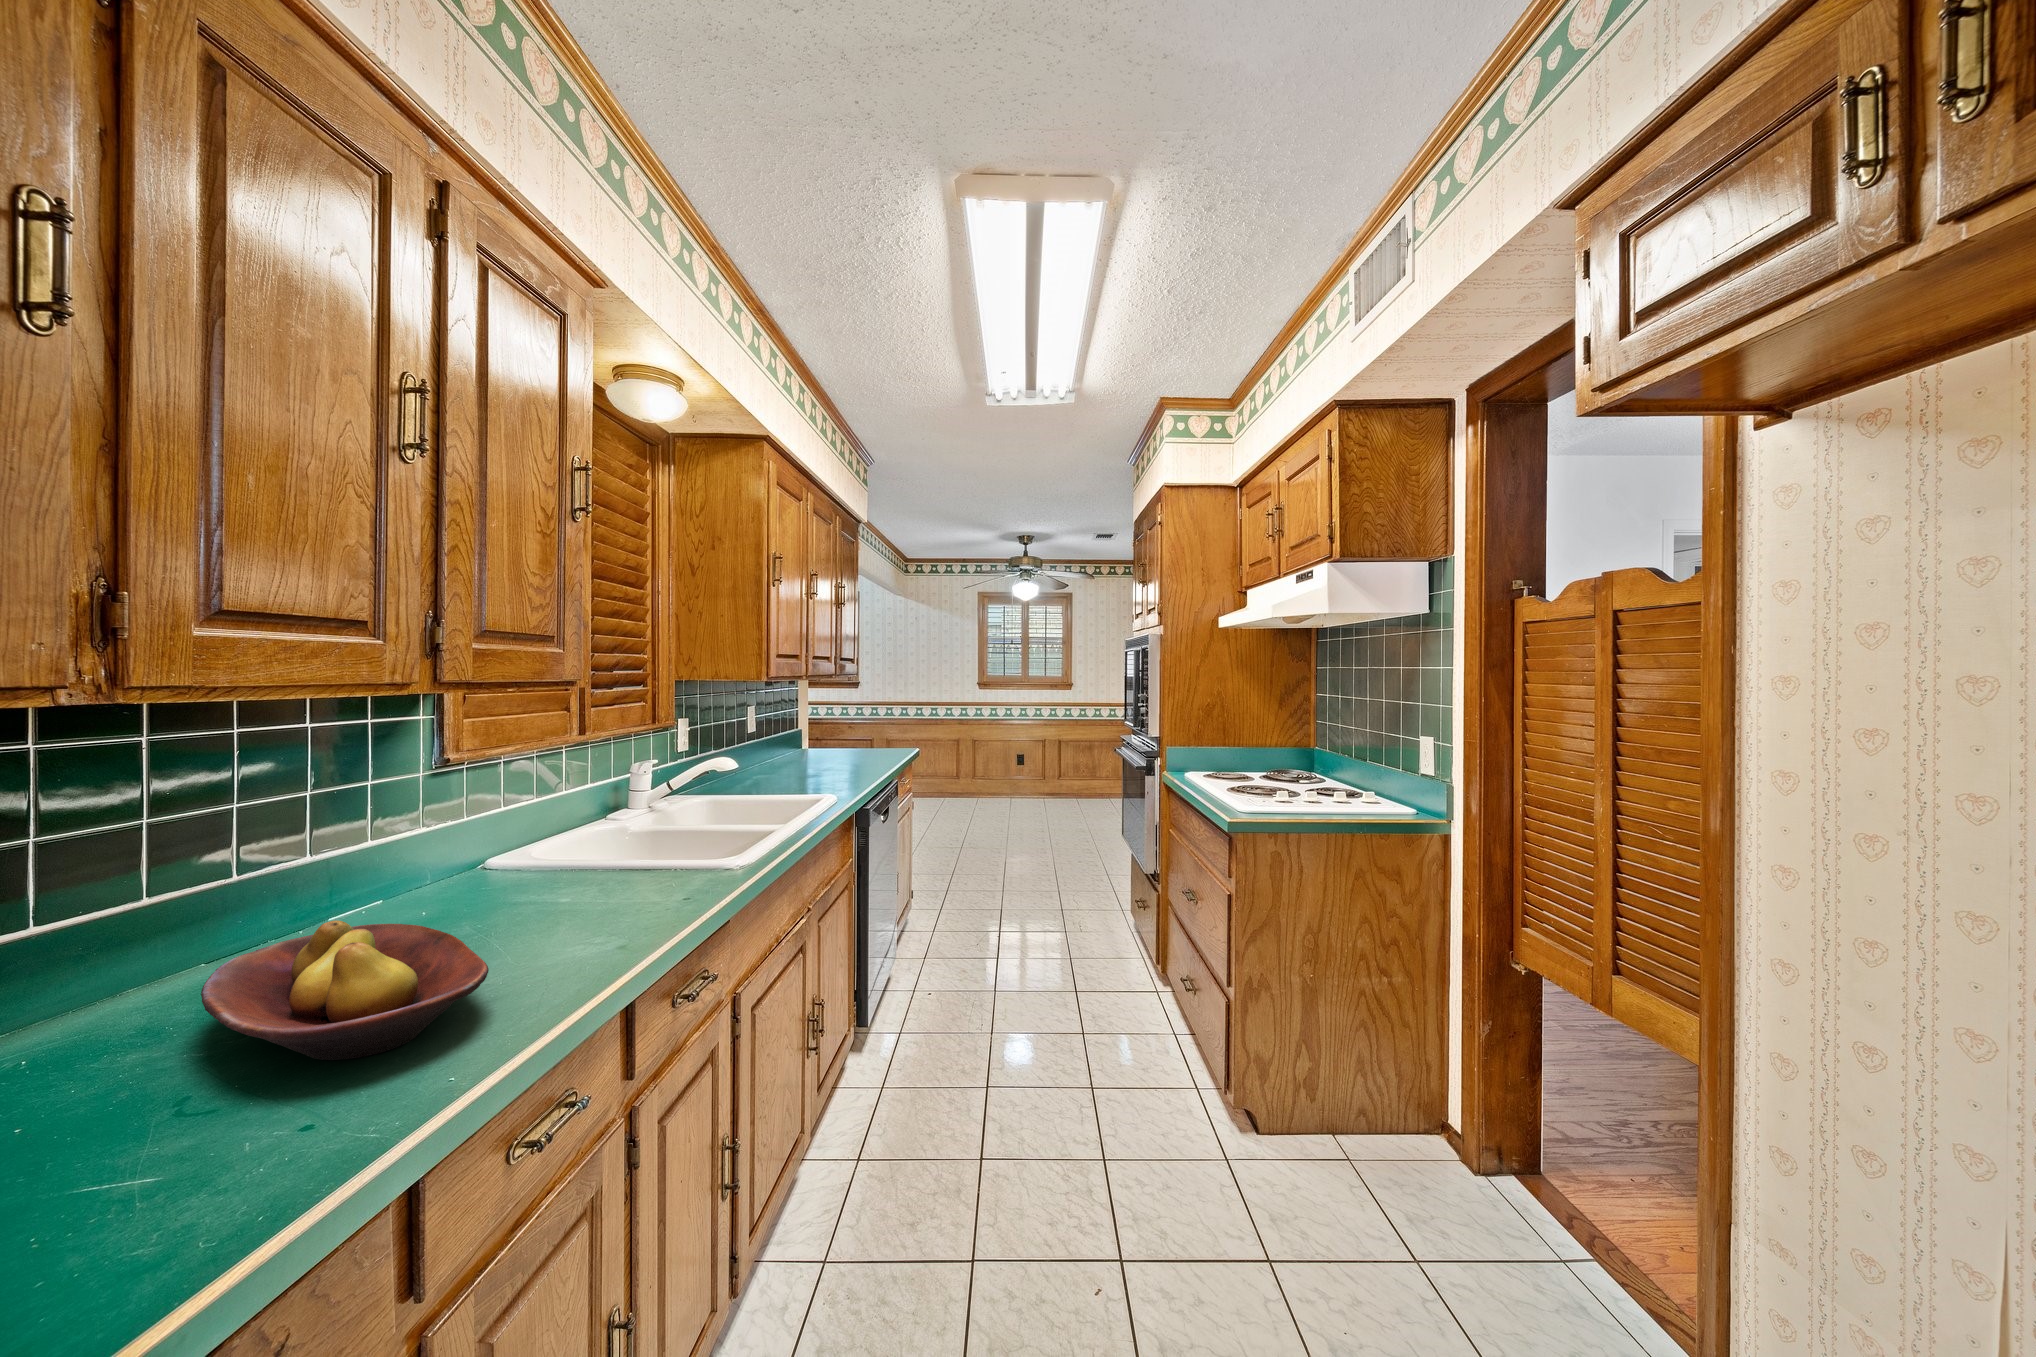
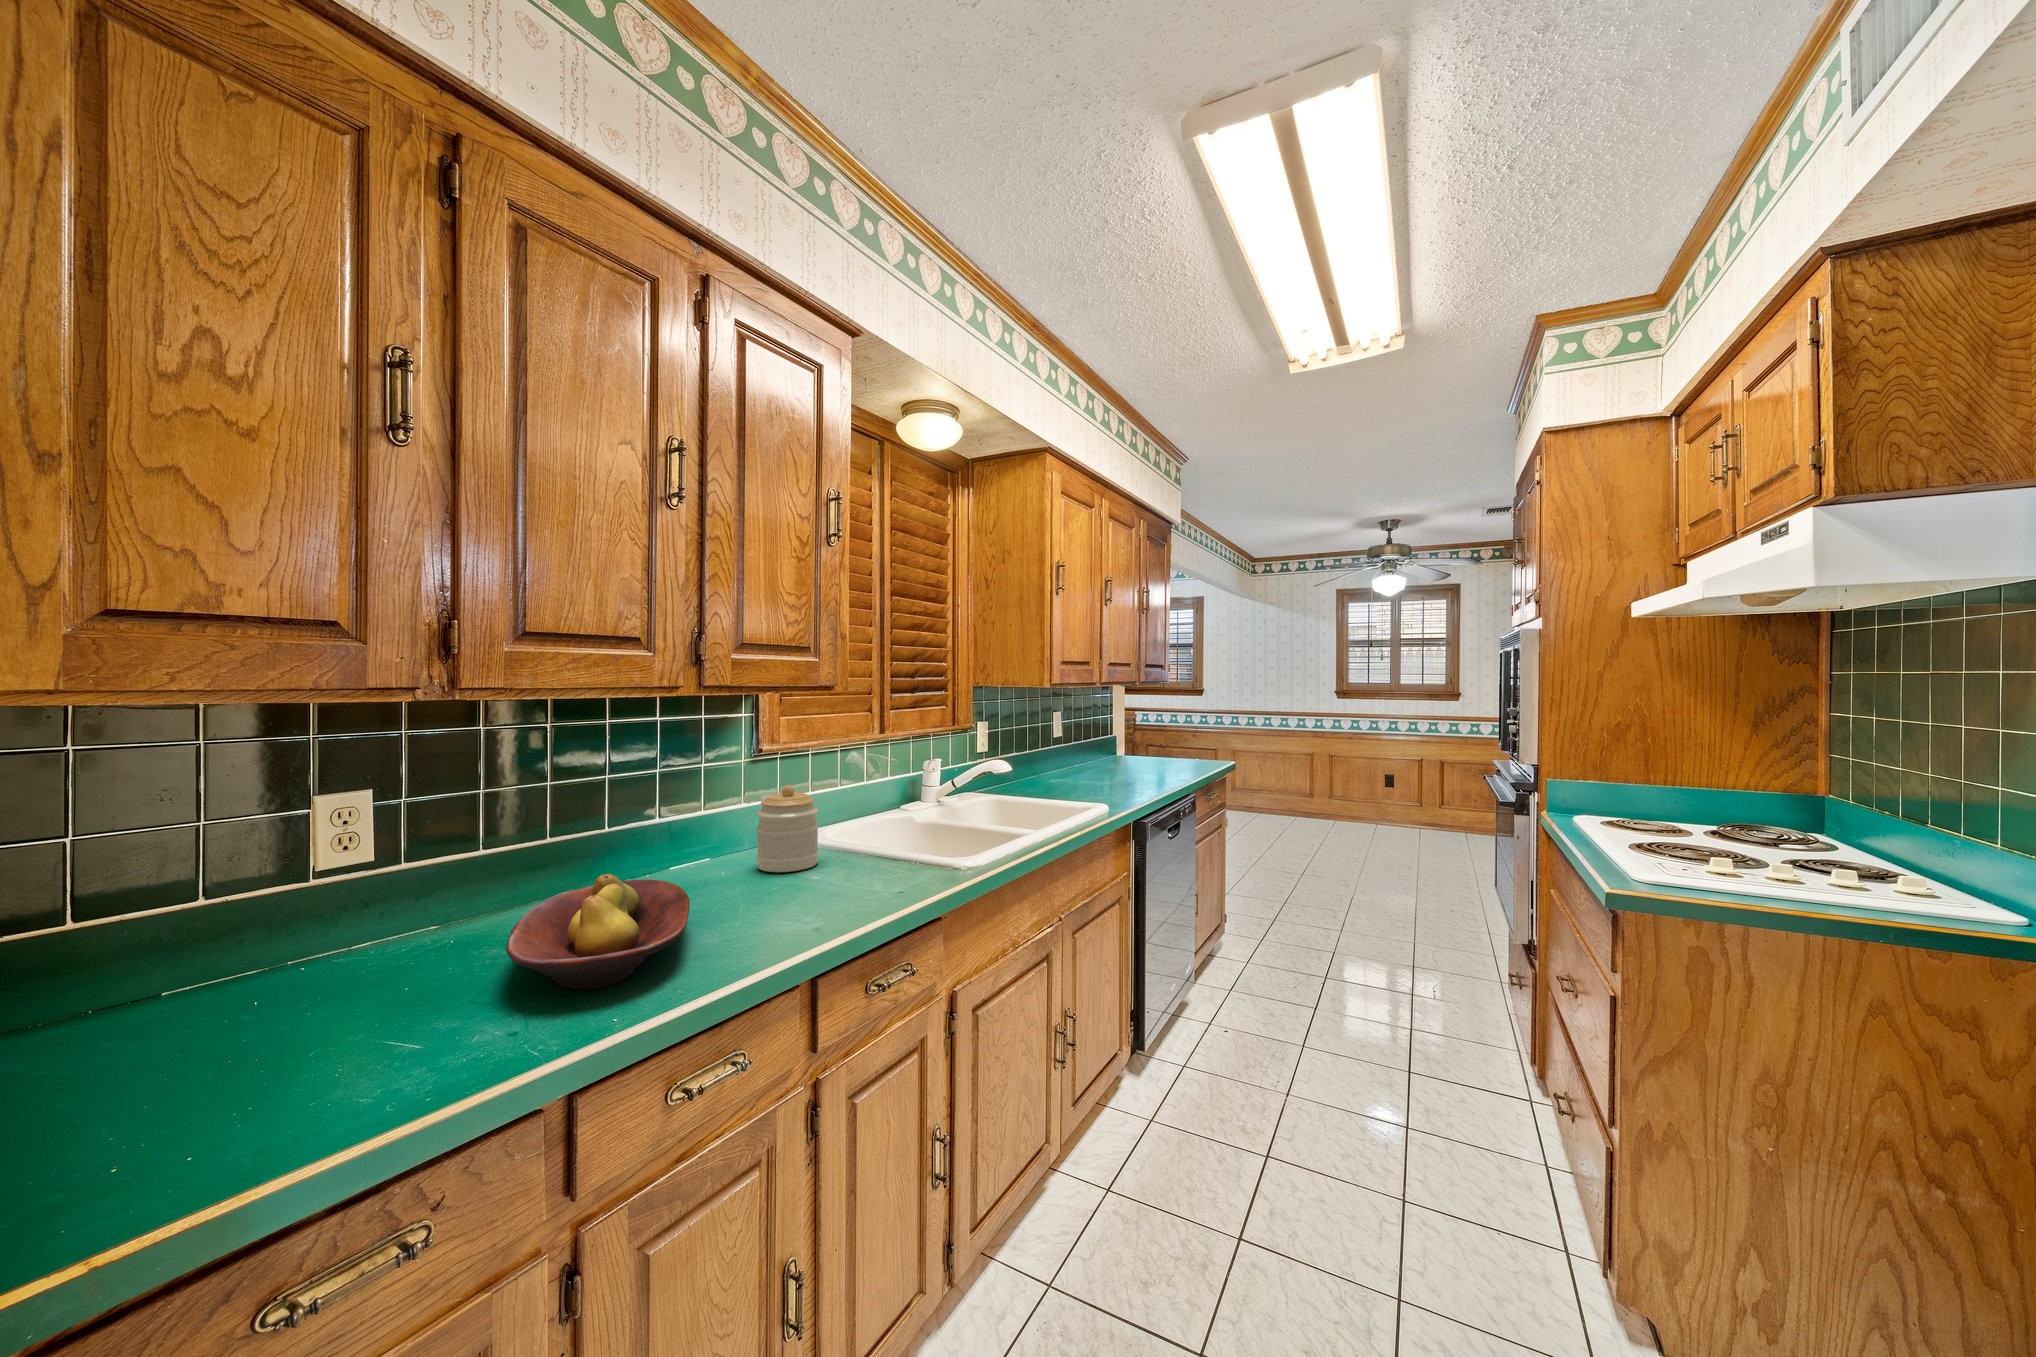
jar: none [472,798,556,901] -> present [757,785,819,872]

